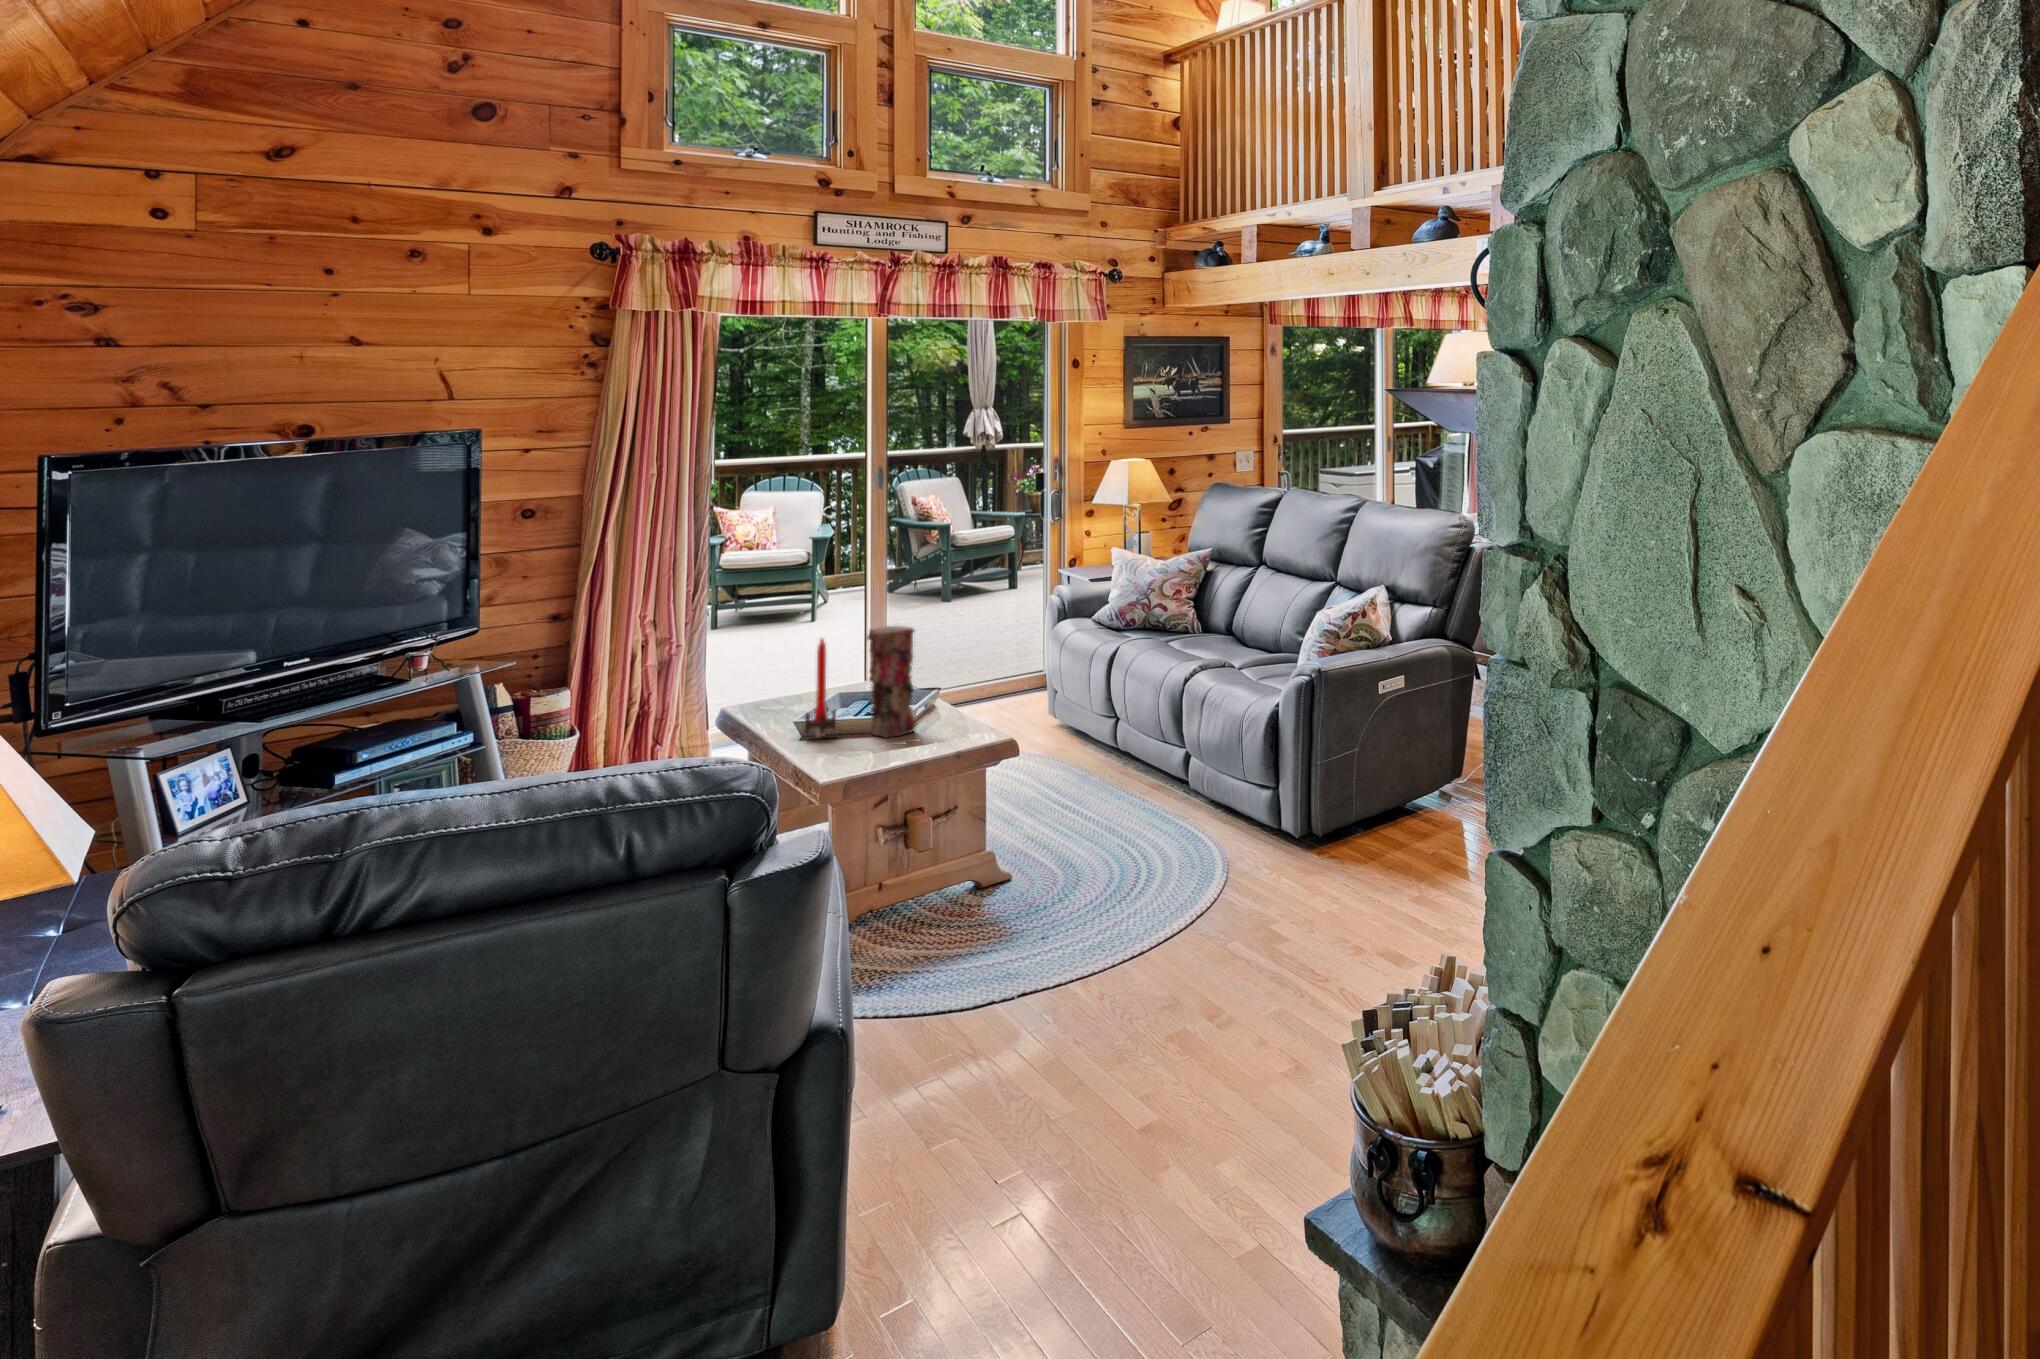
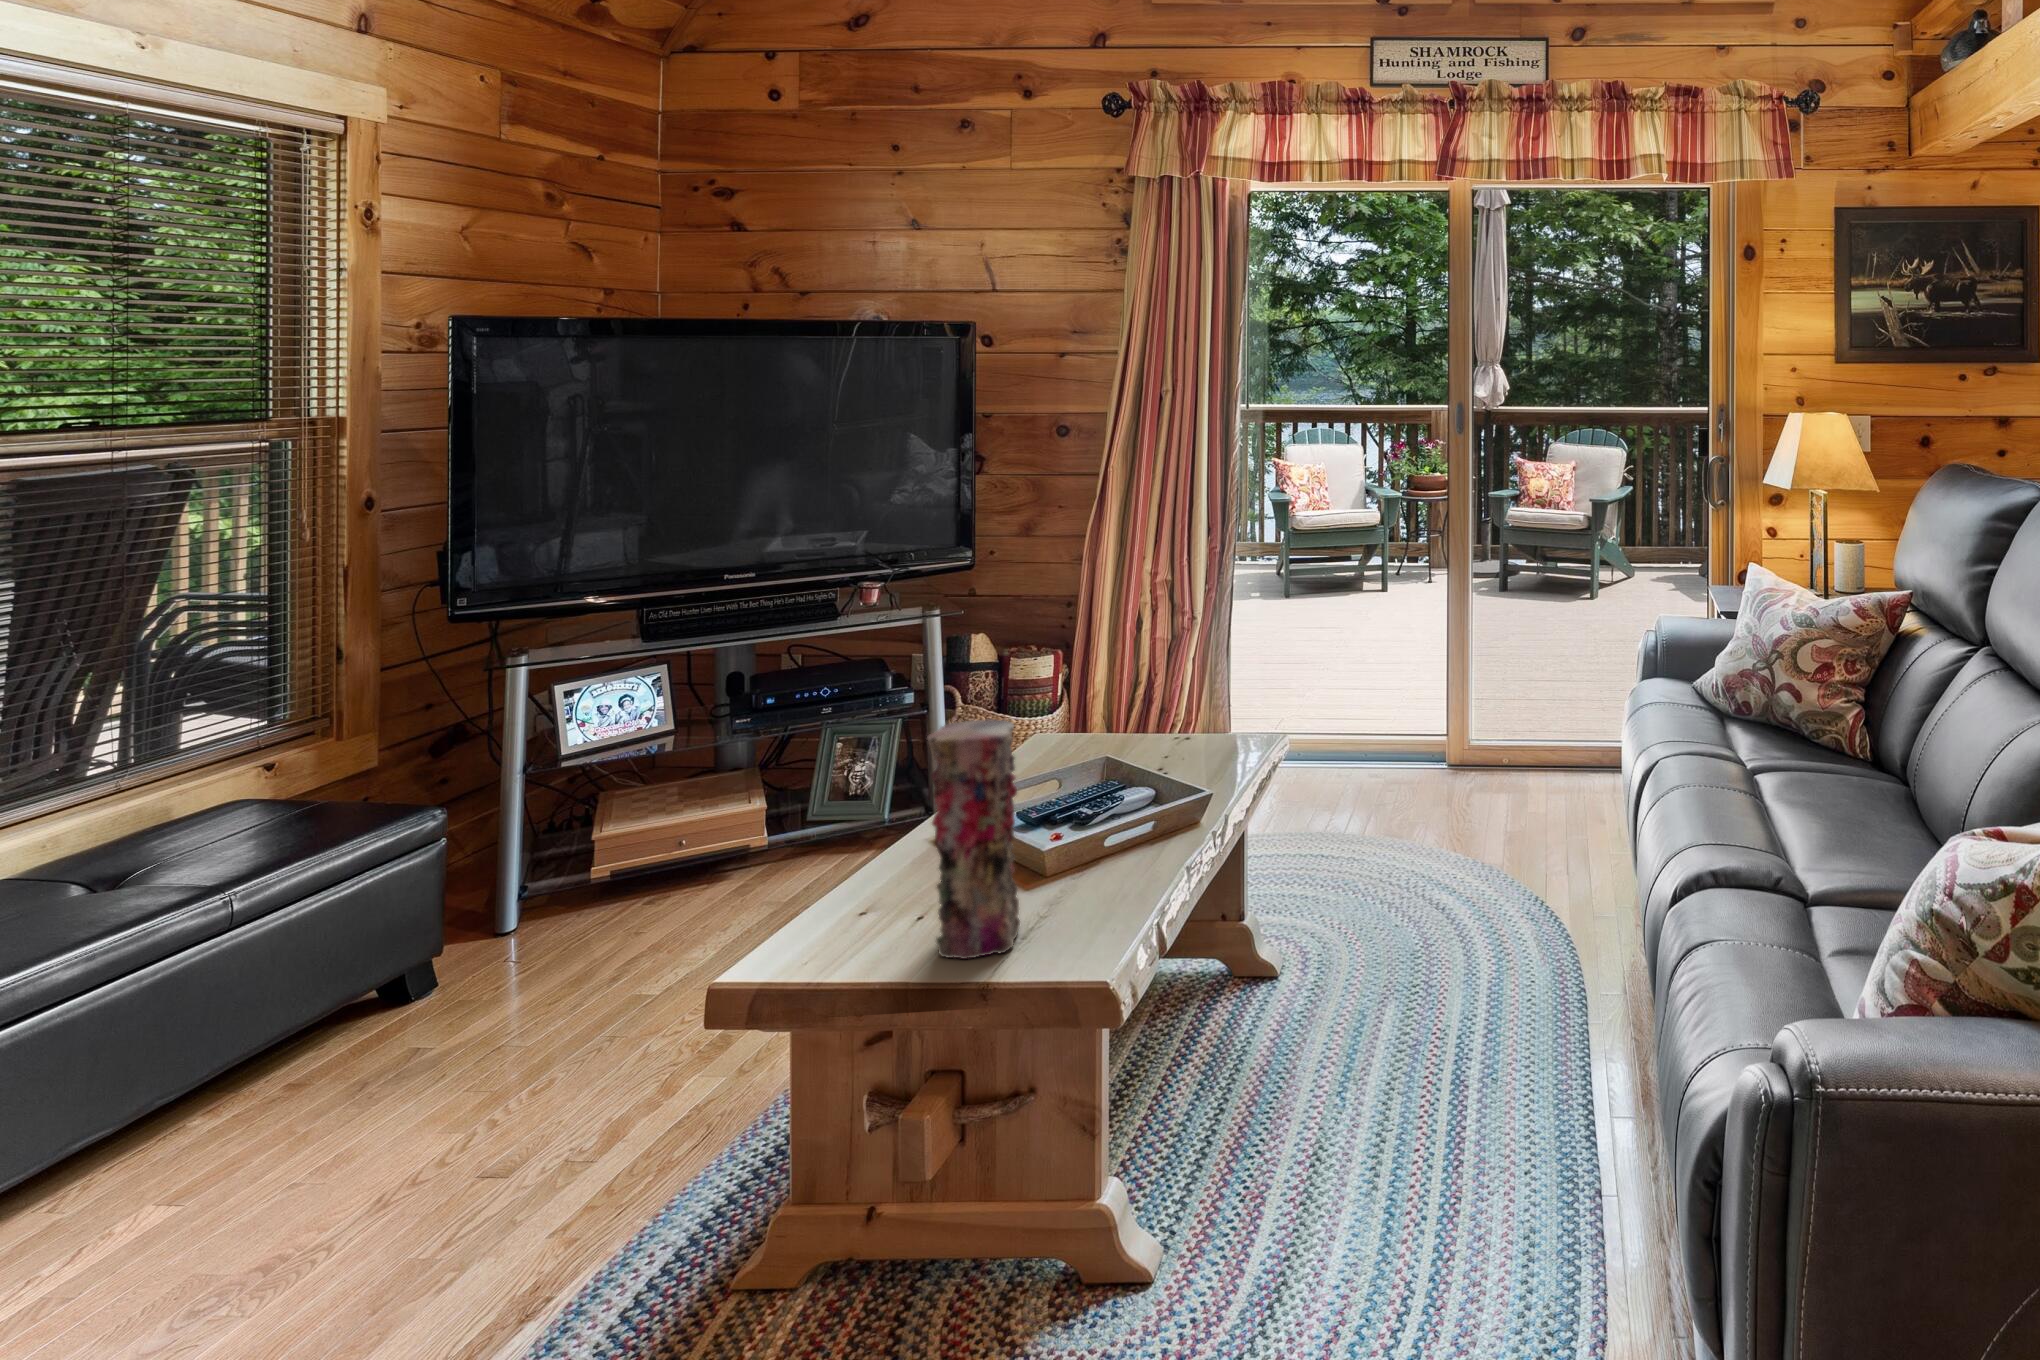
candle: present [805,639,836,737] -> none [859,725,908,919]

